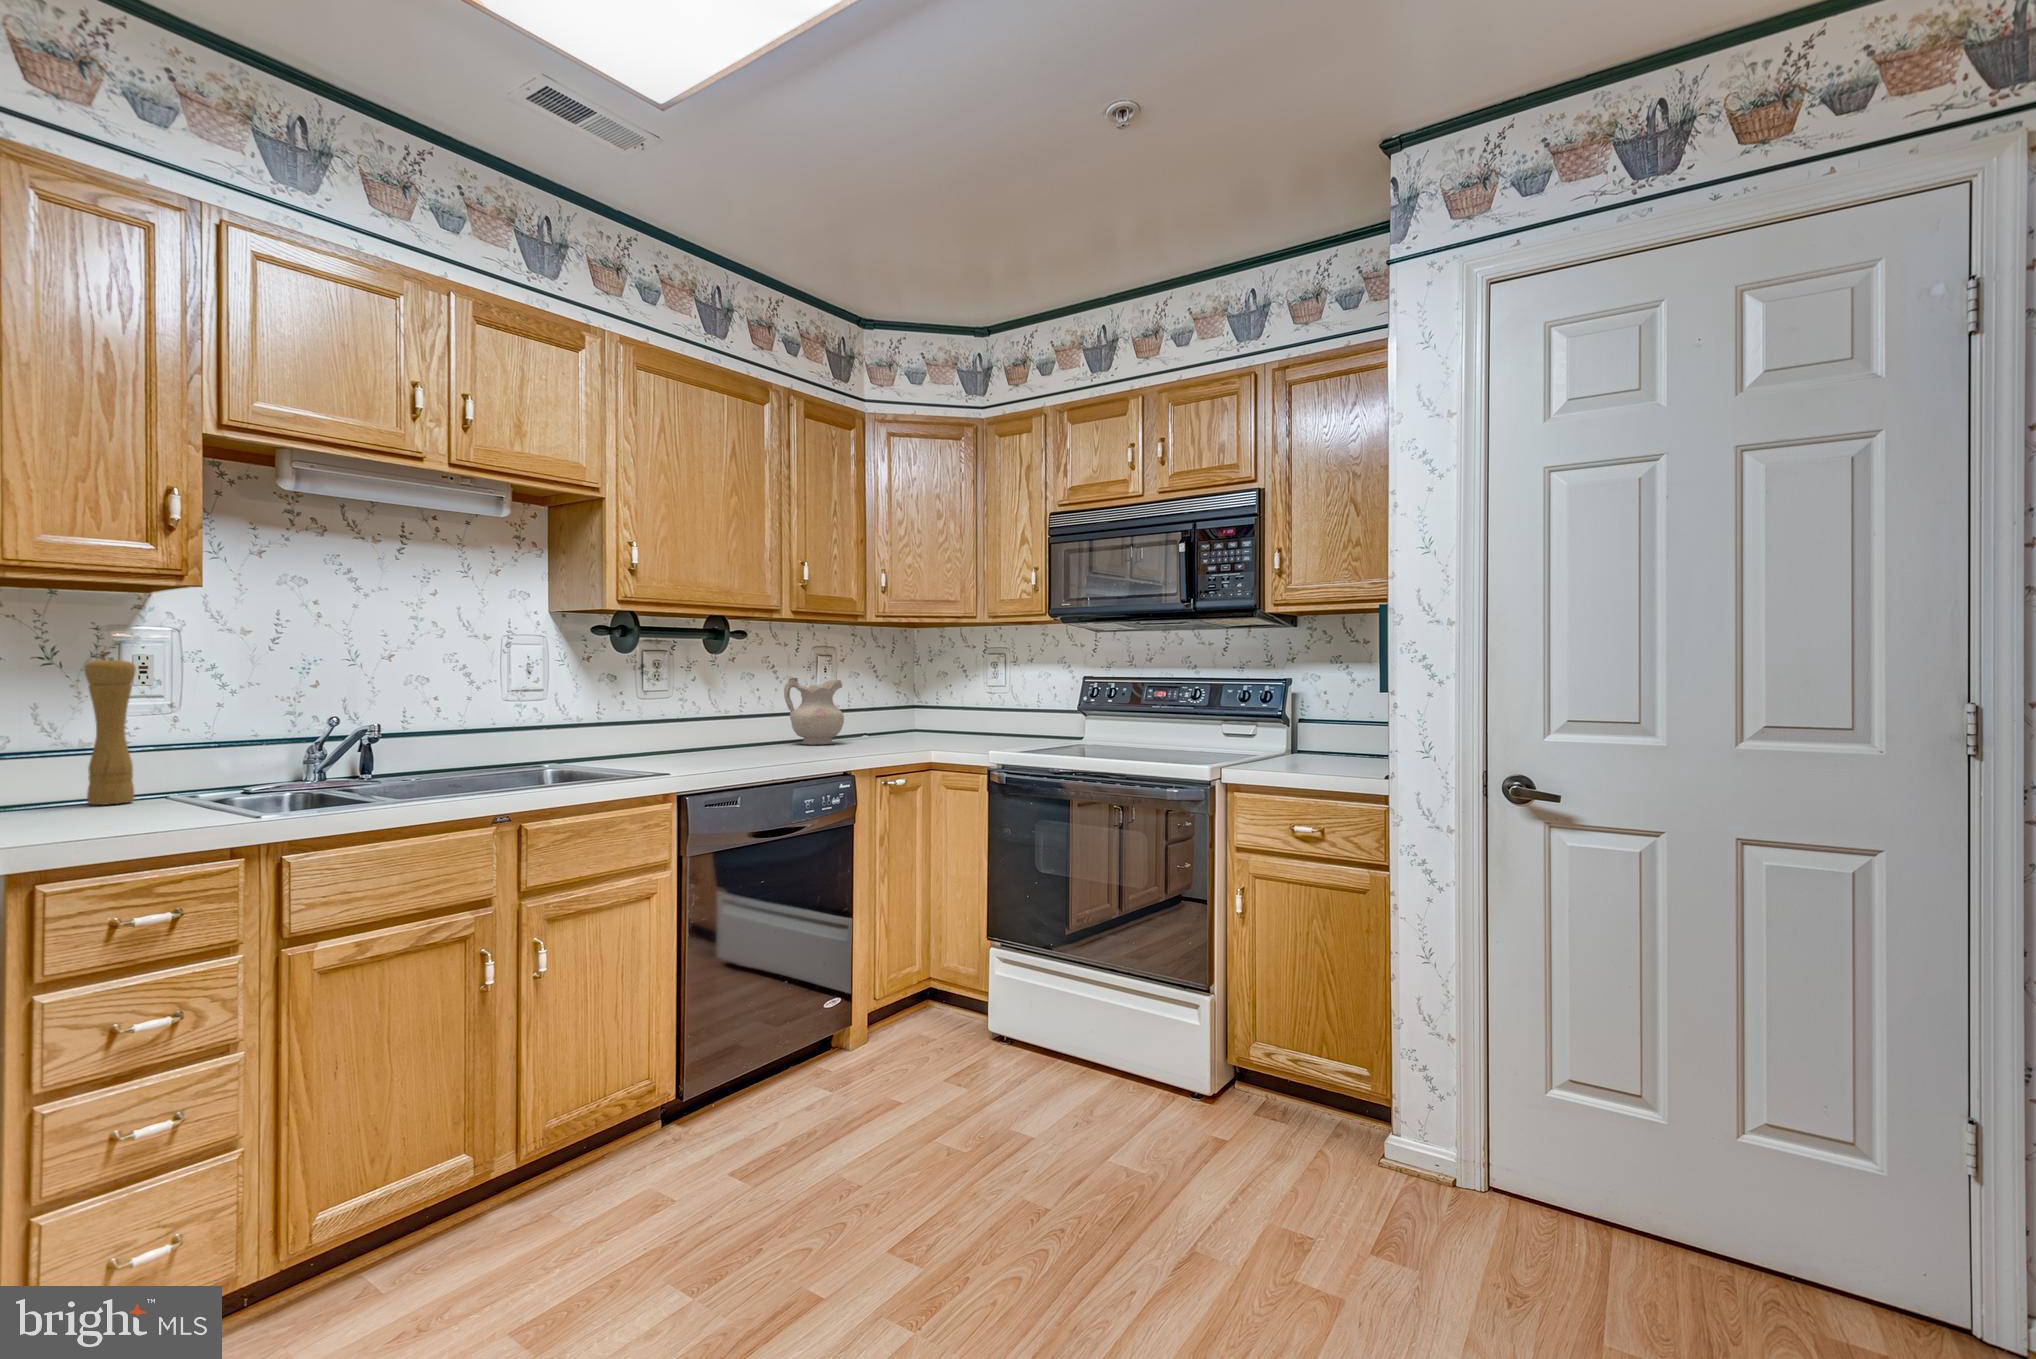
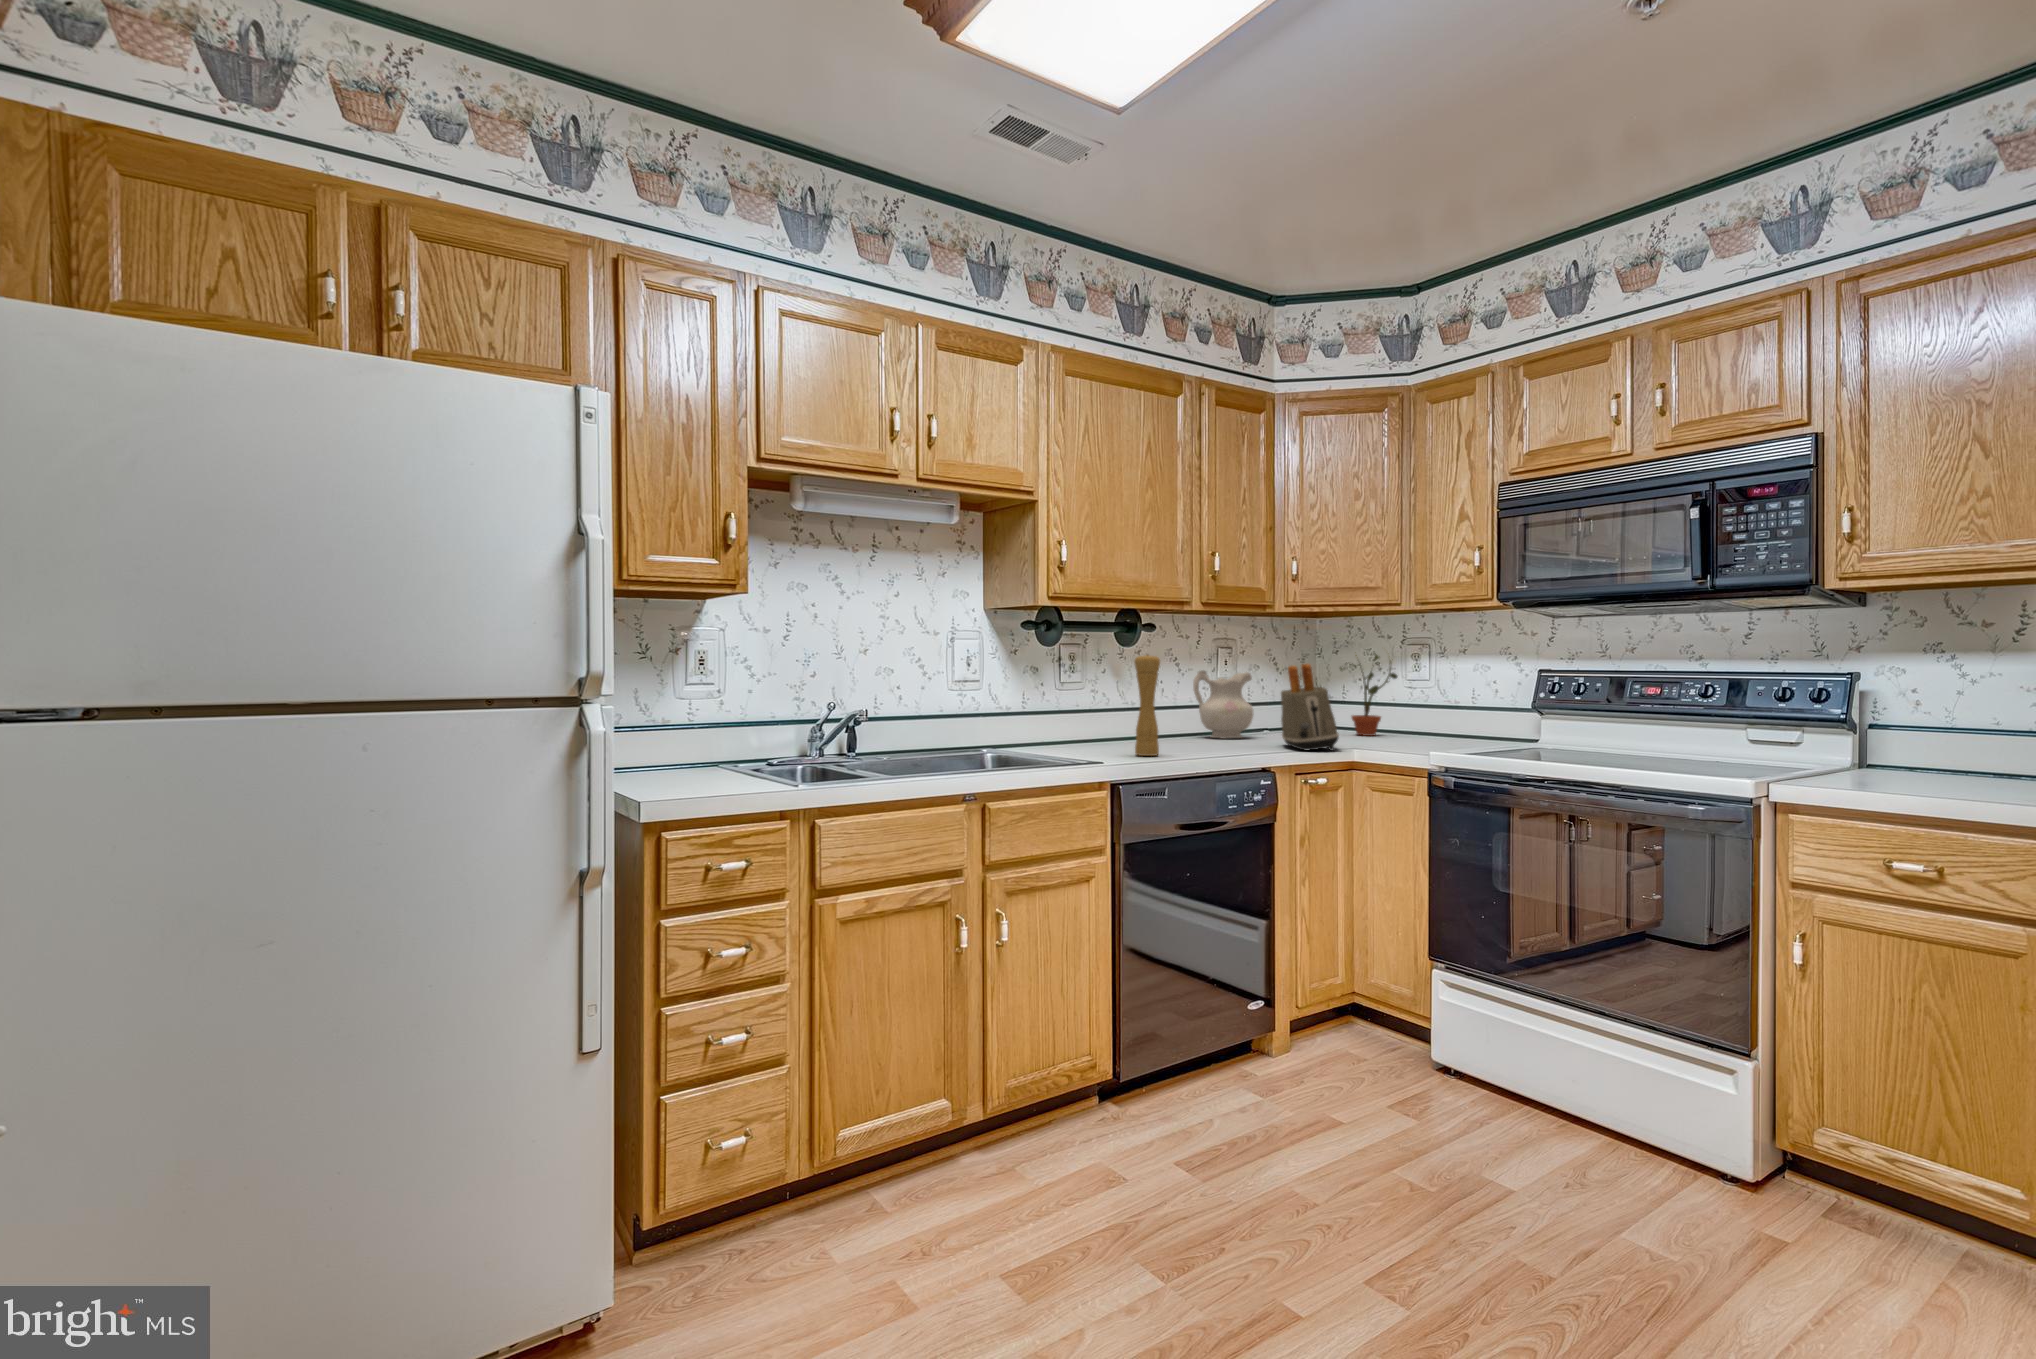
potted plant: none [927,652,986,739] -> present [1340,653,1398,736]
pepper mill: present [84,657,136,805] -> present [1134,654,1160,756]
toaster: none [865,672,915,755] -> present [1281,664,1339,751]

